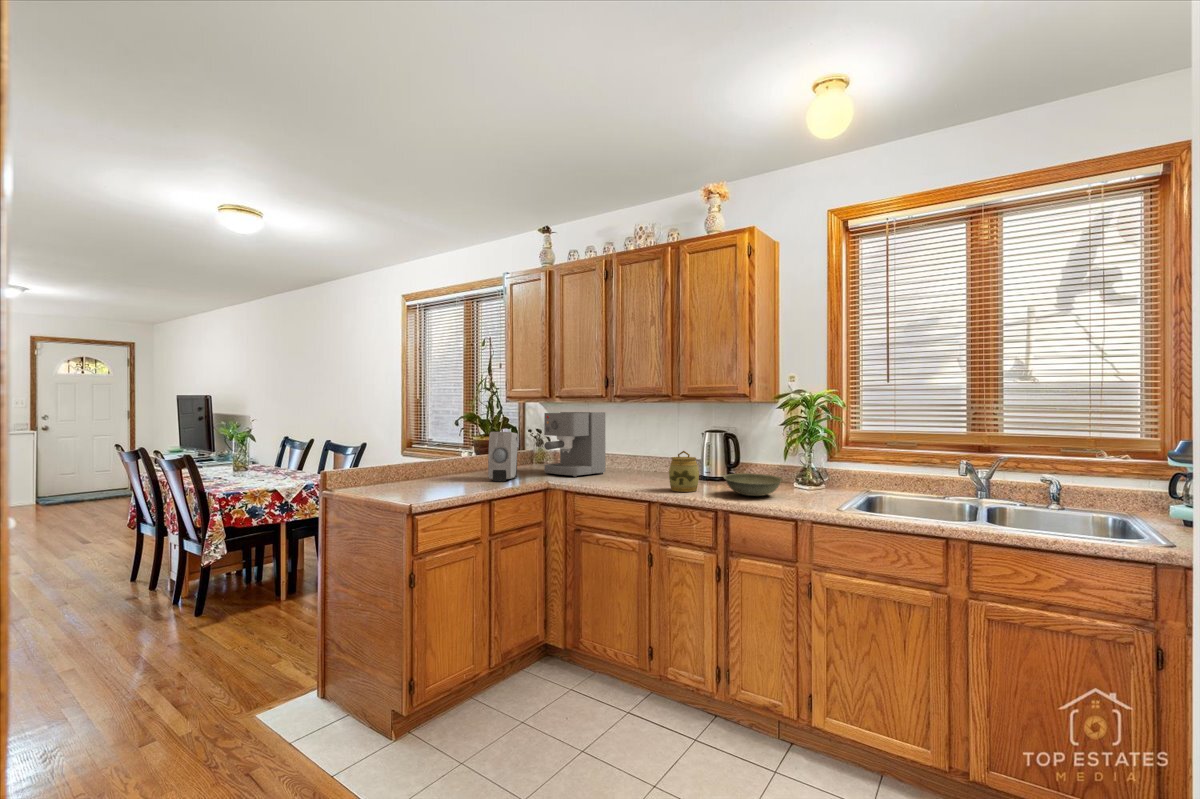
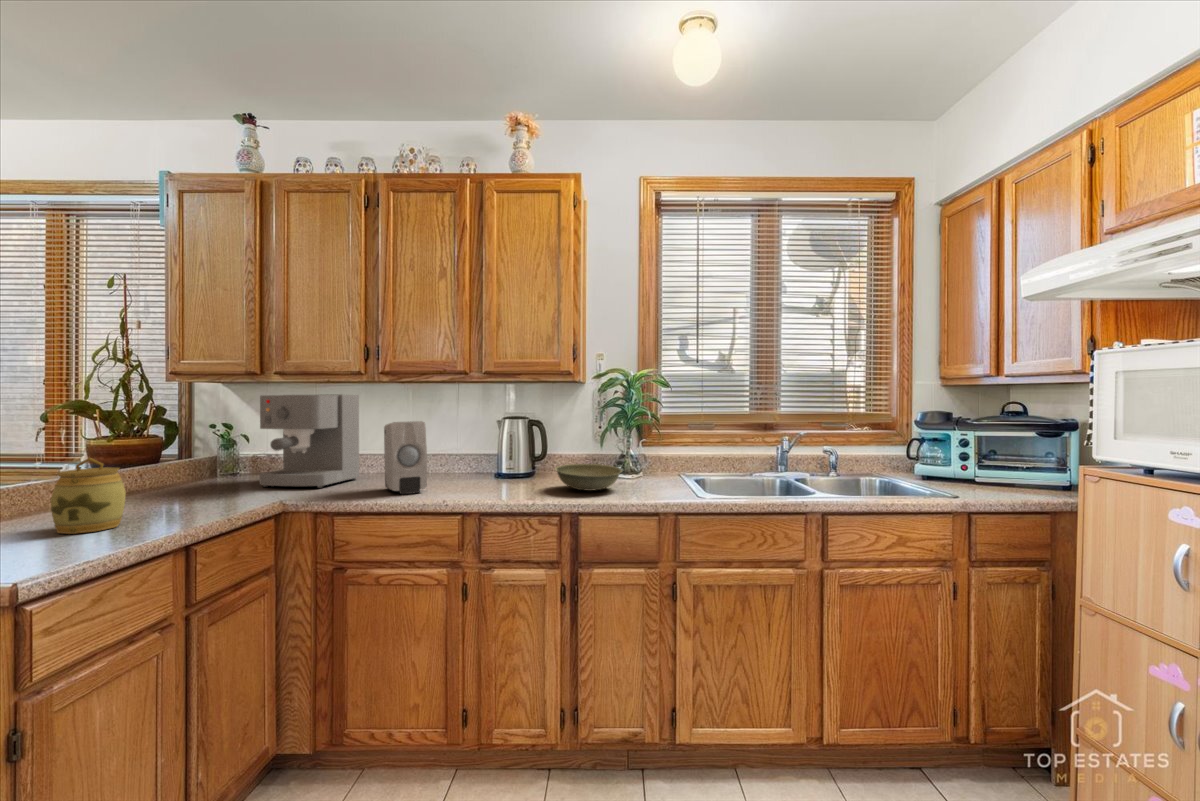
soap dispenser: present [488,432,518,481] -> present [384,421,427,494]
jar: present [669,451,699,492] -> present [50,458,126,534]

